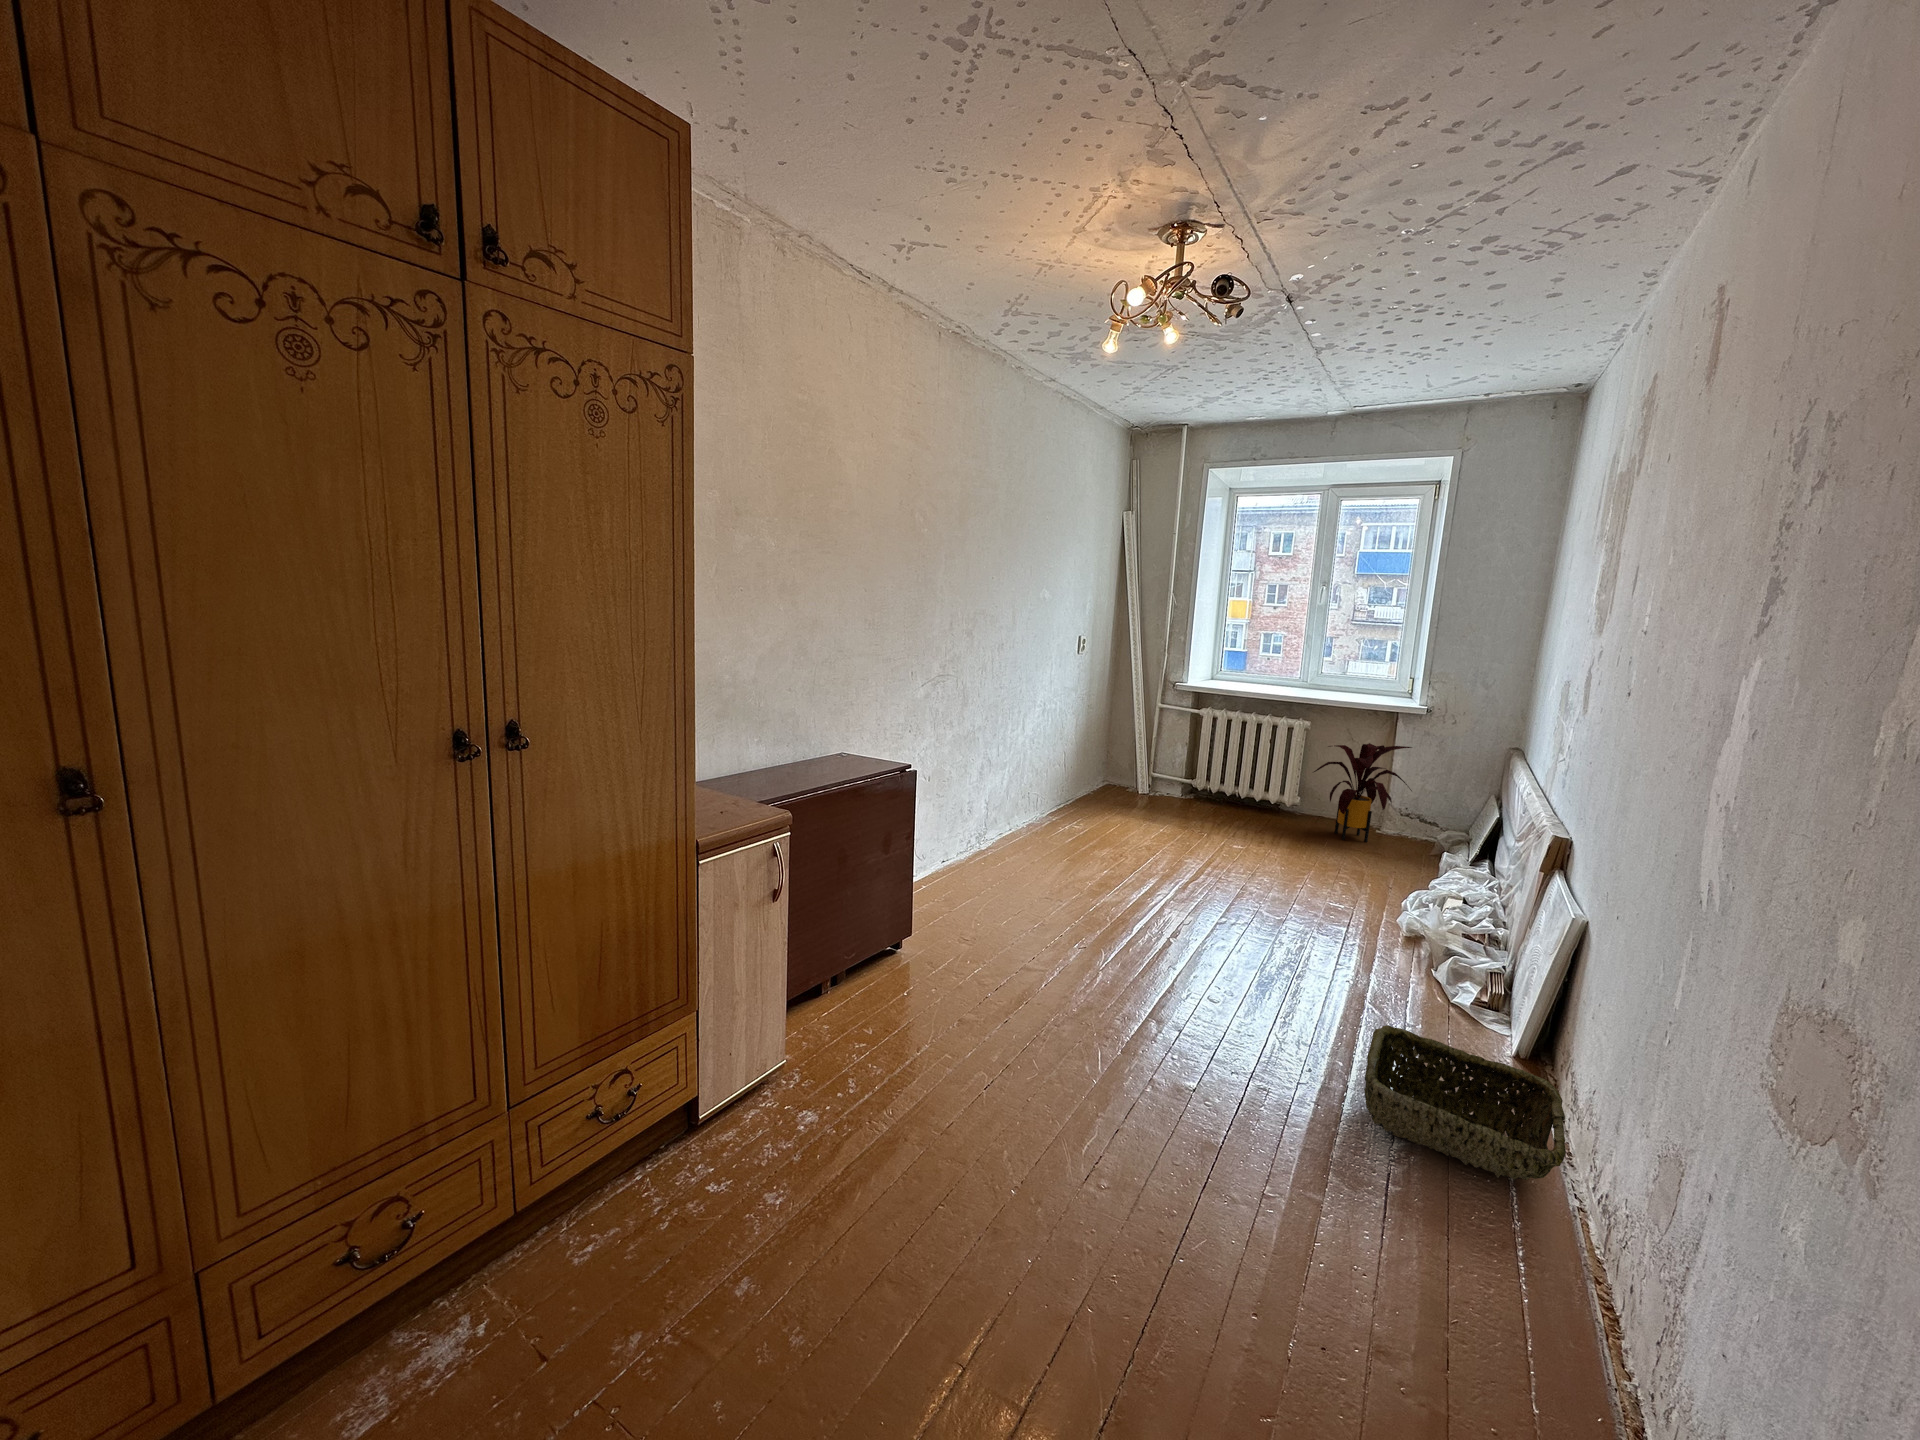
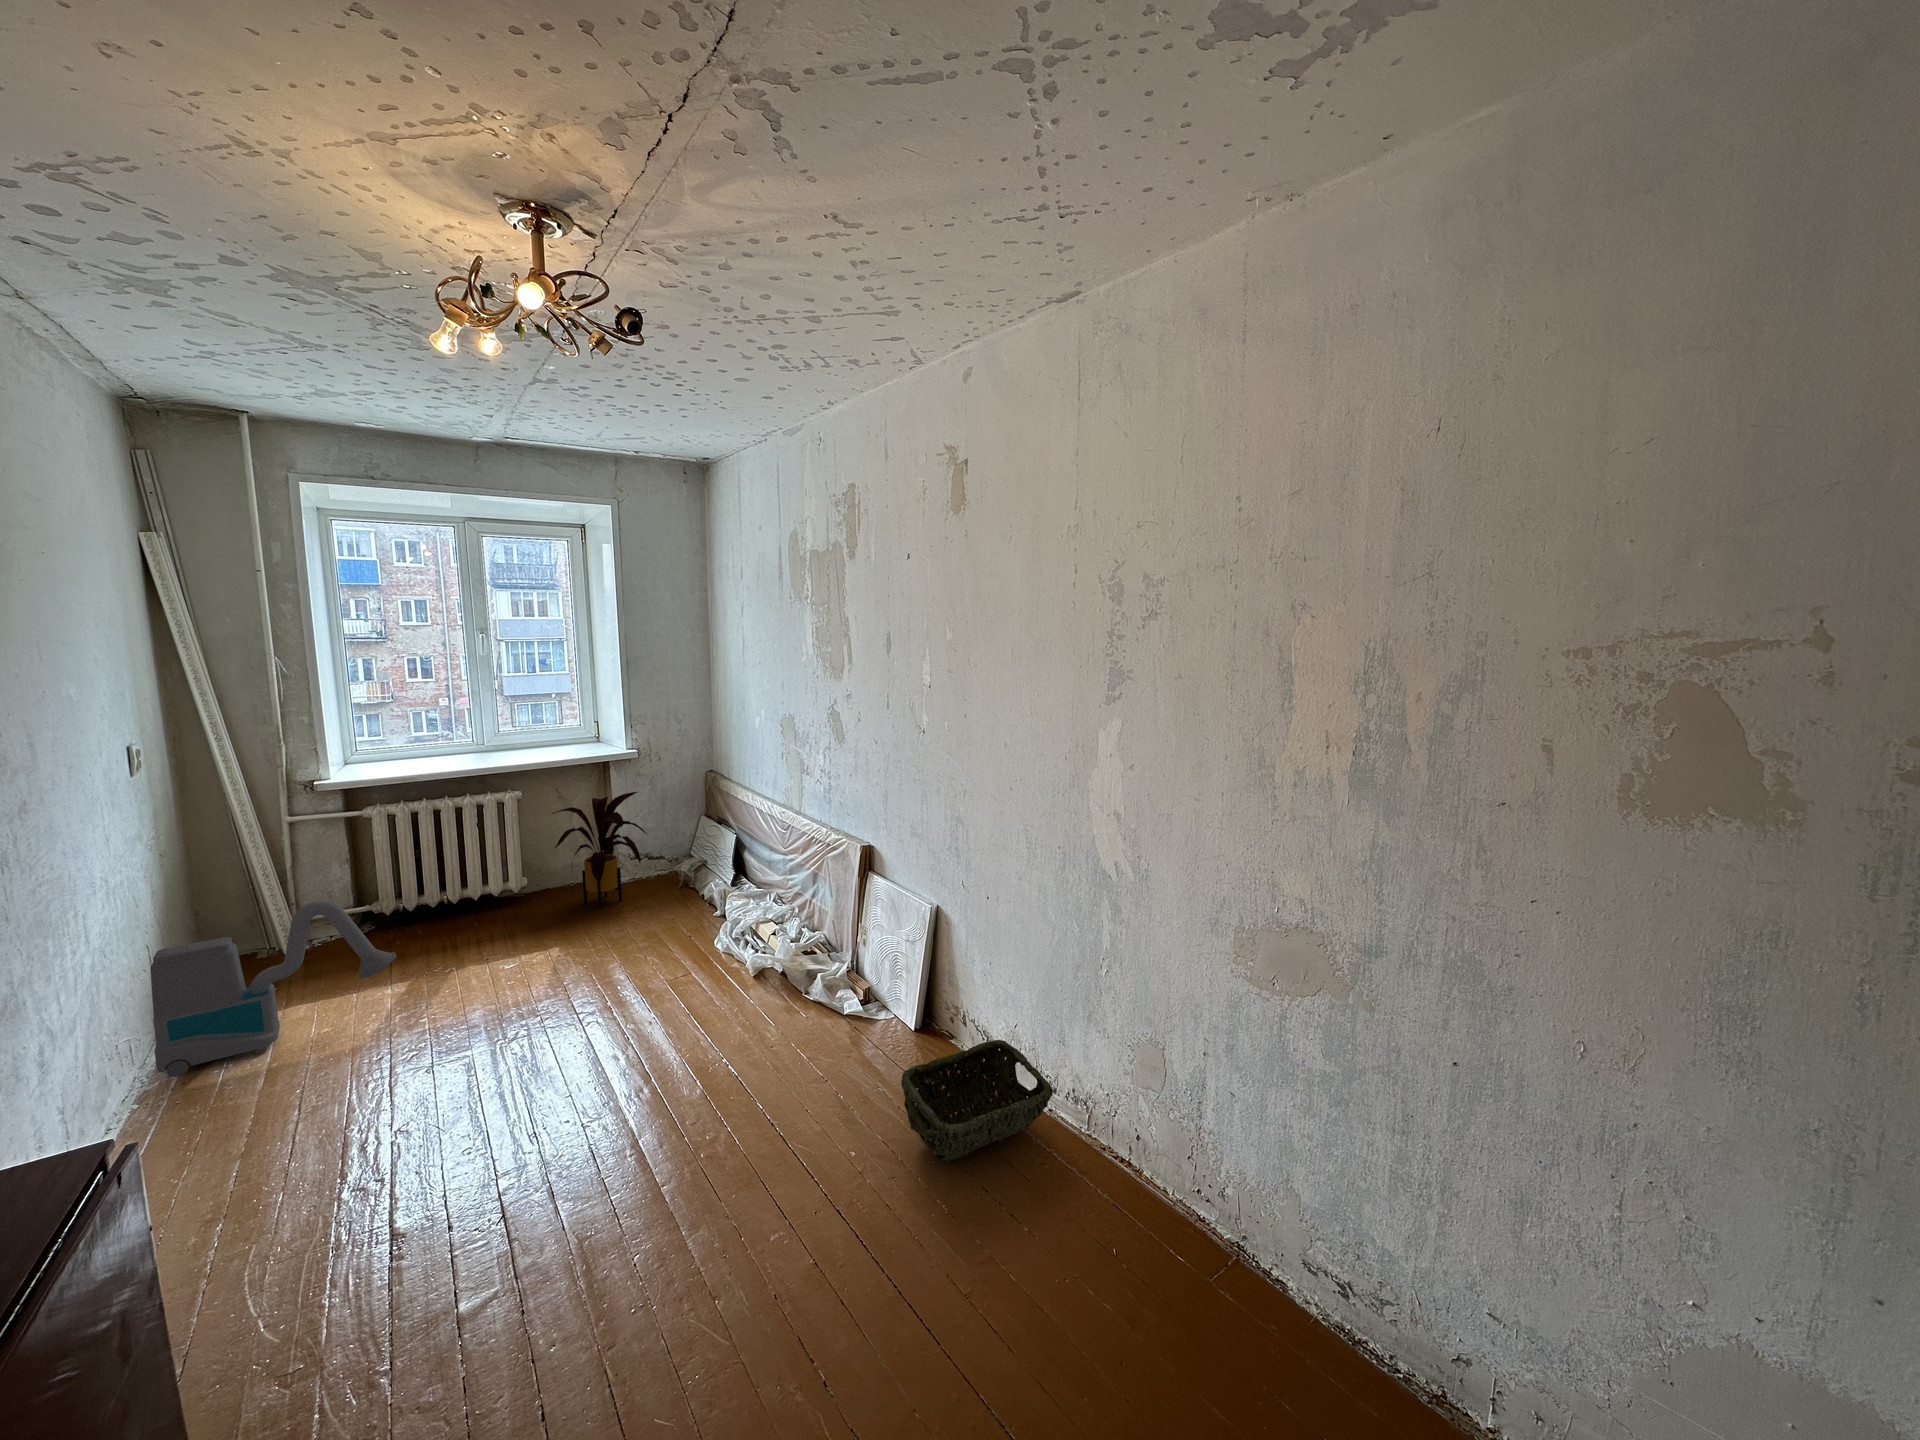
vacuum cleaner: none [1041,745,1159,825] -> present [150,901,396,1077]

